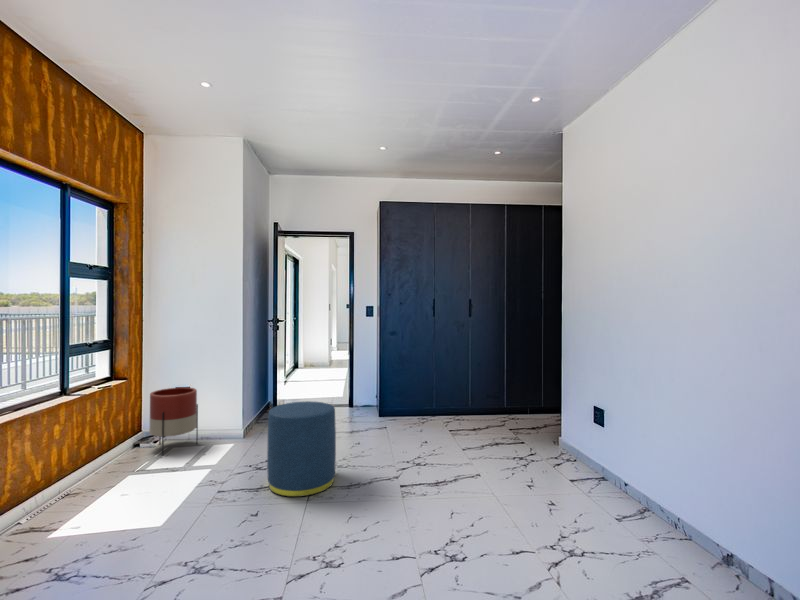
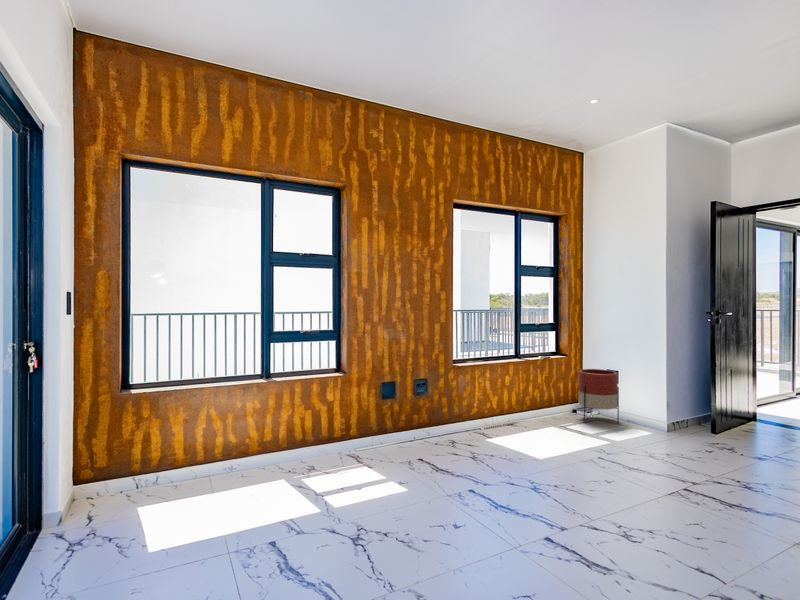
ottoman: present [267,401,336,497] -> none [633,394,711,490]

